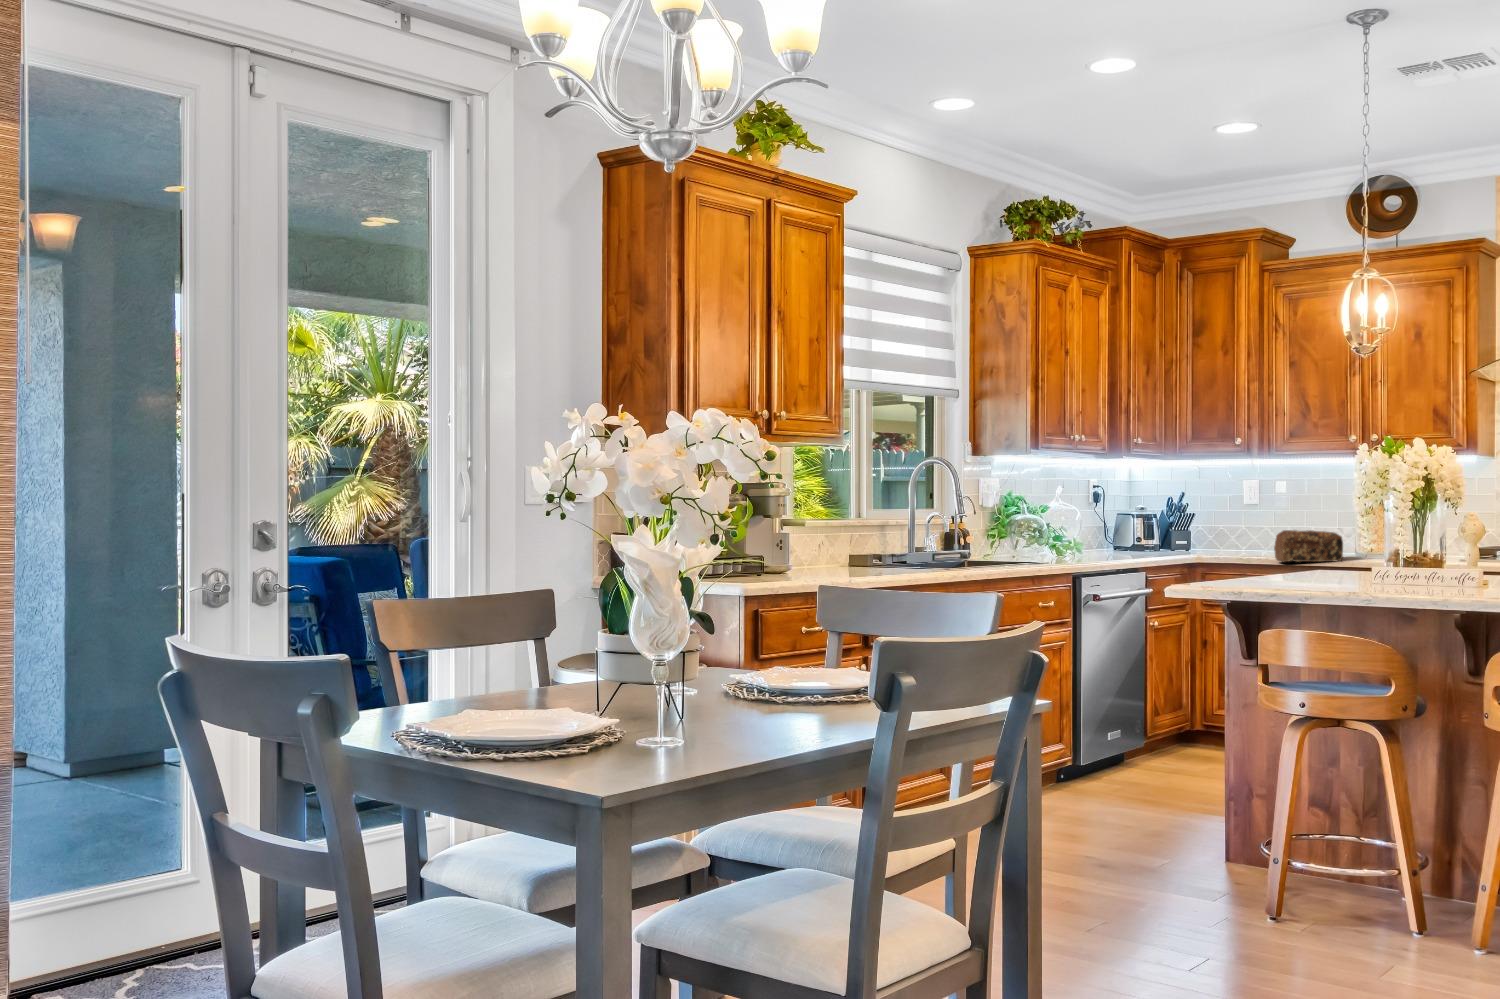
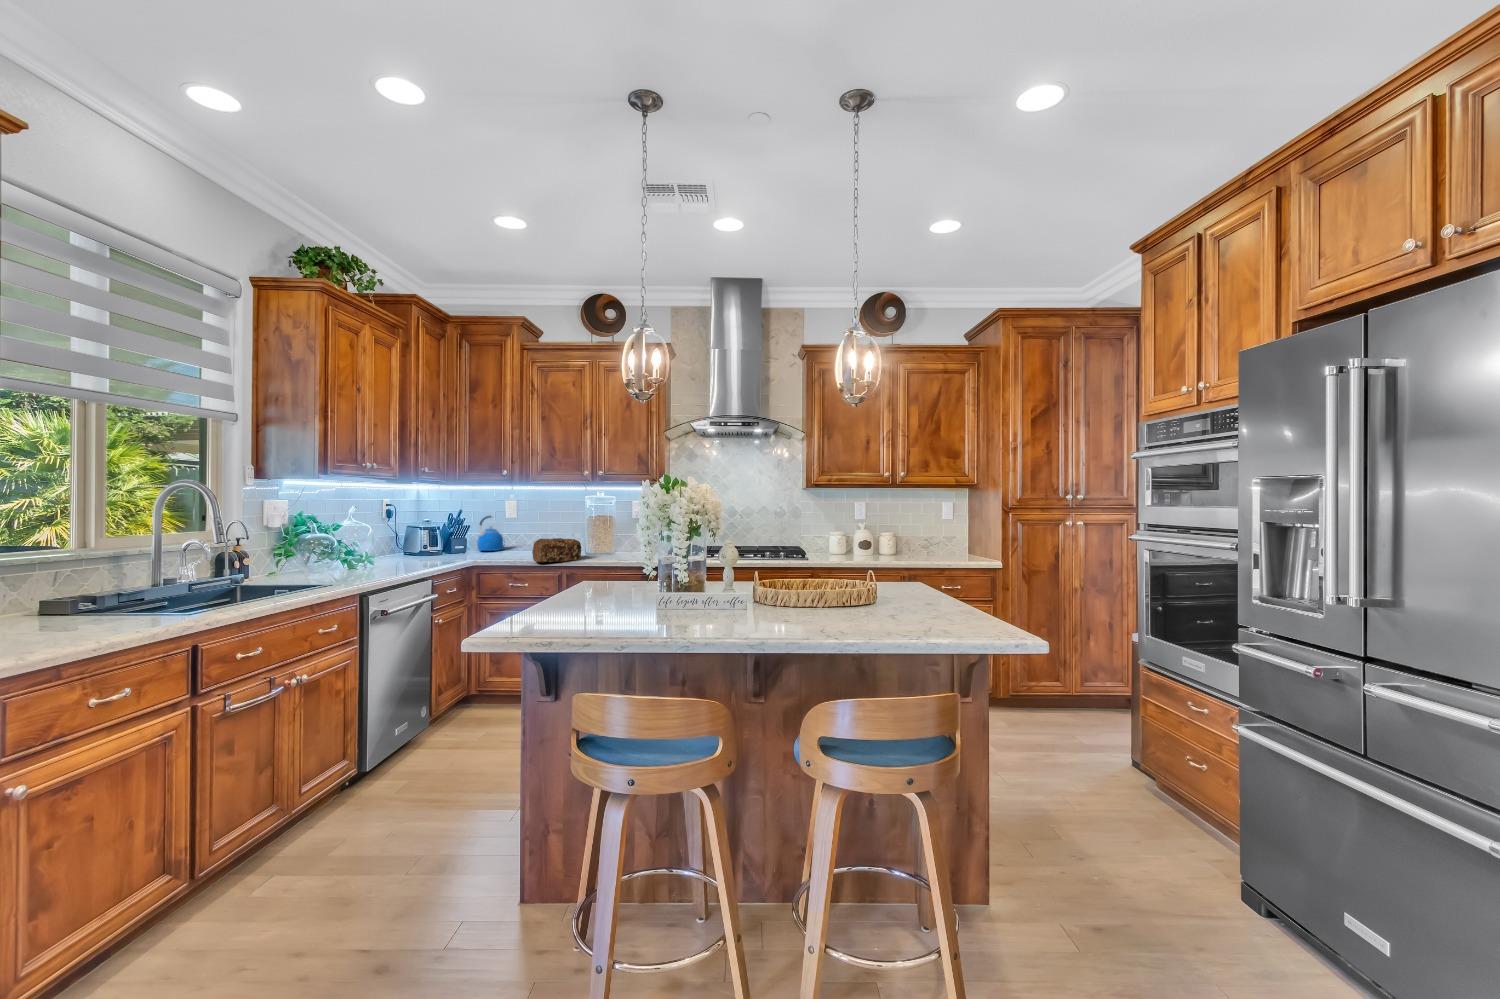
kettle: none [1205,501,1249,549] -> present [477,516,505,551]

